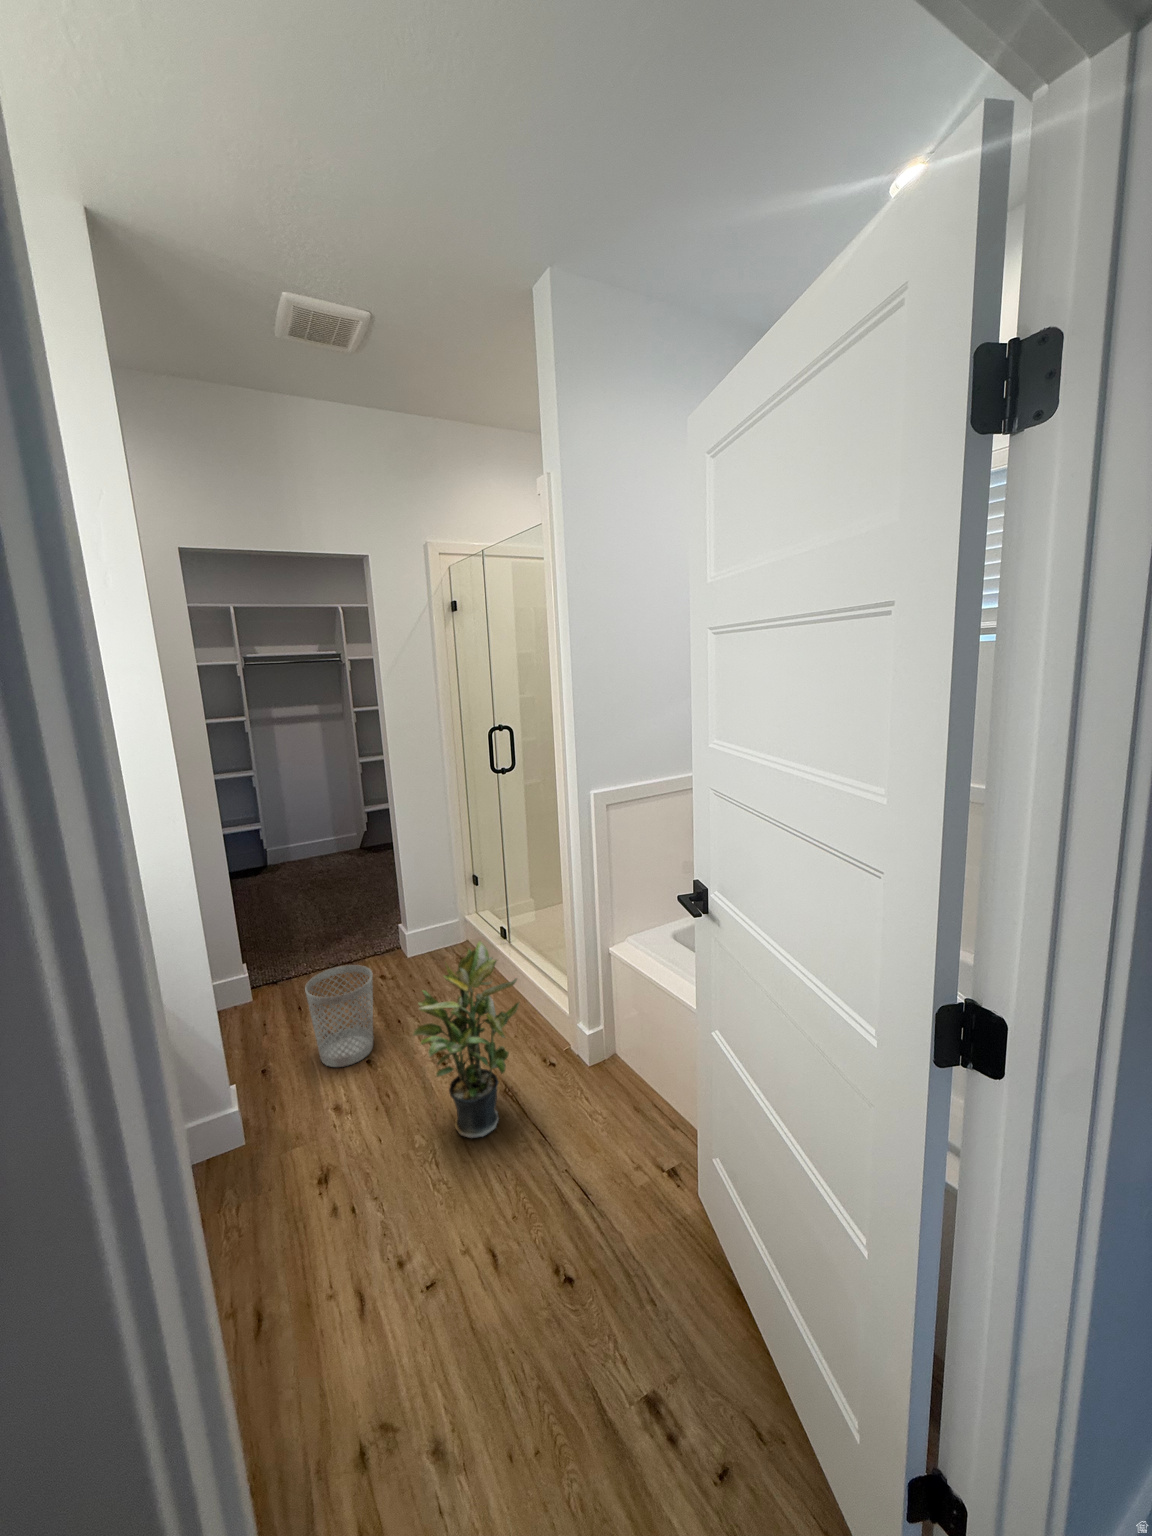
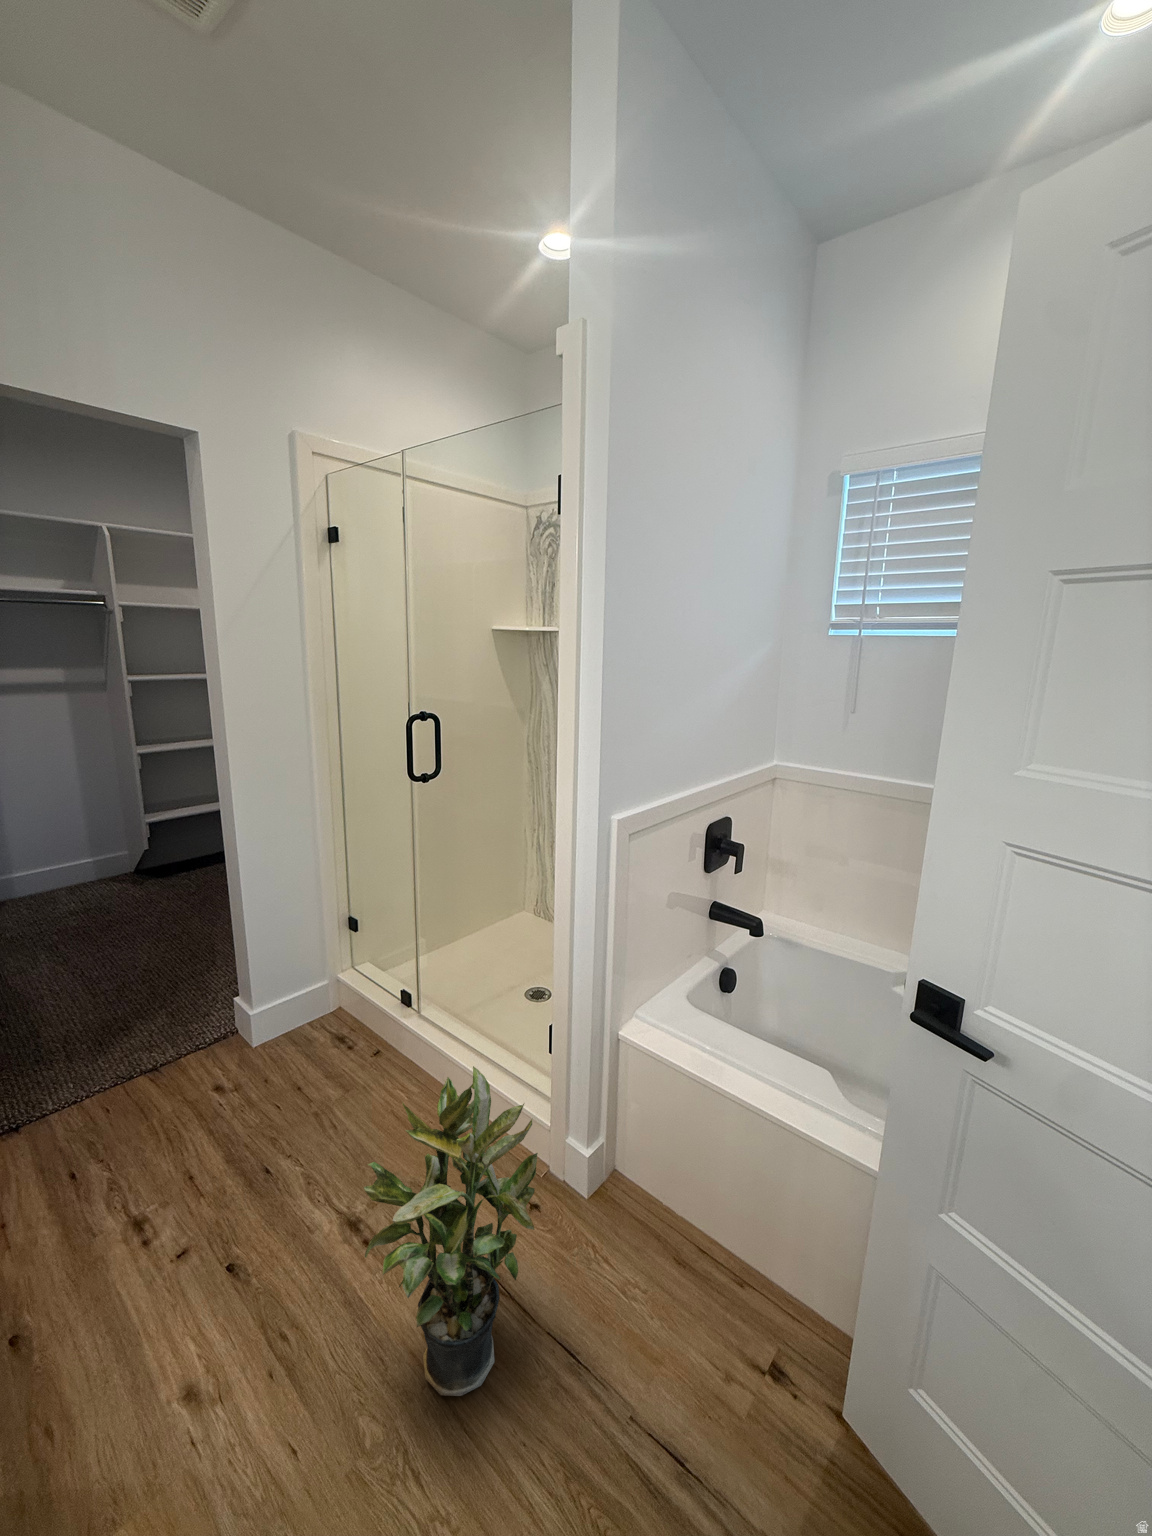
wastebasket: present [305,965,373,1067] -> none [104,1101,235,1297]

